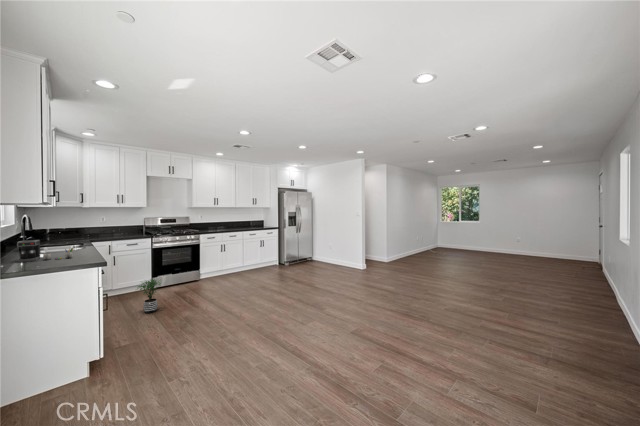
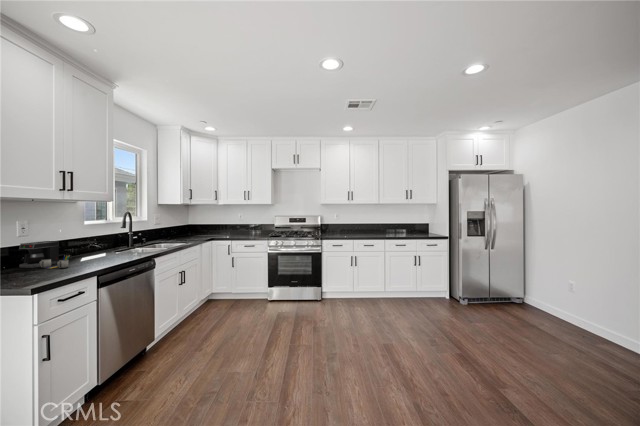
potted plant: present [138,280,161,313] -> none [206,296,238,343]

